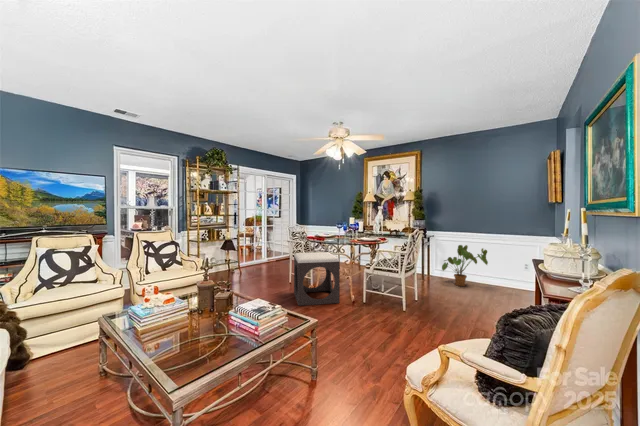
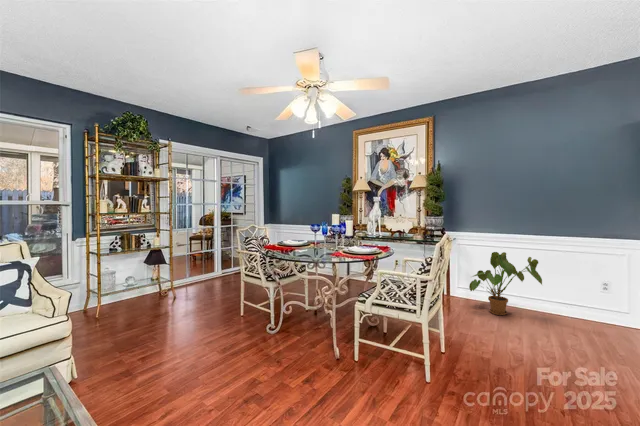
footstool: present [294,252,340,306] -> none [237,270,311,370]

